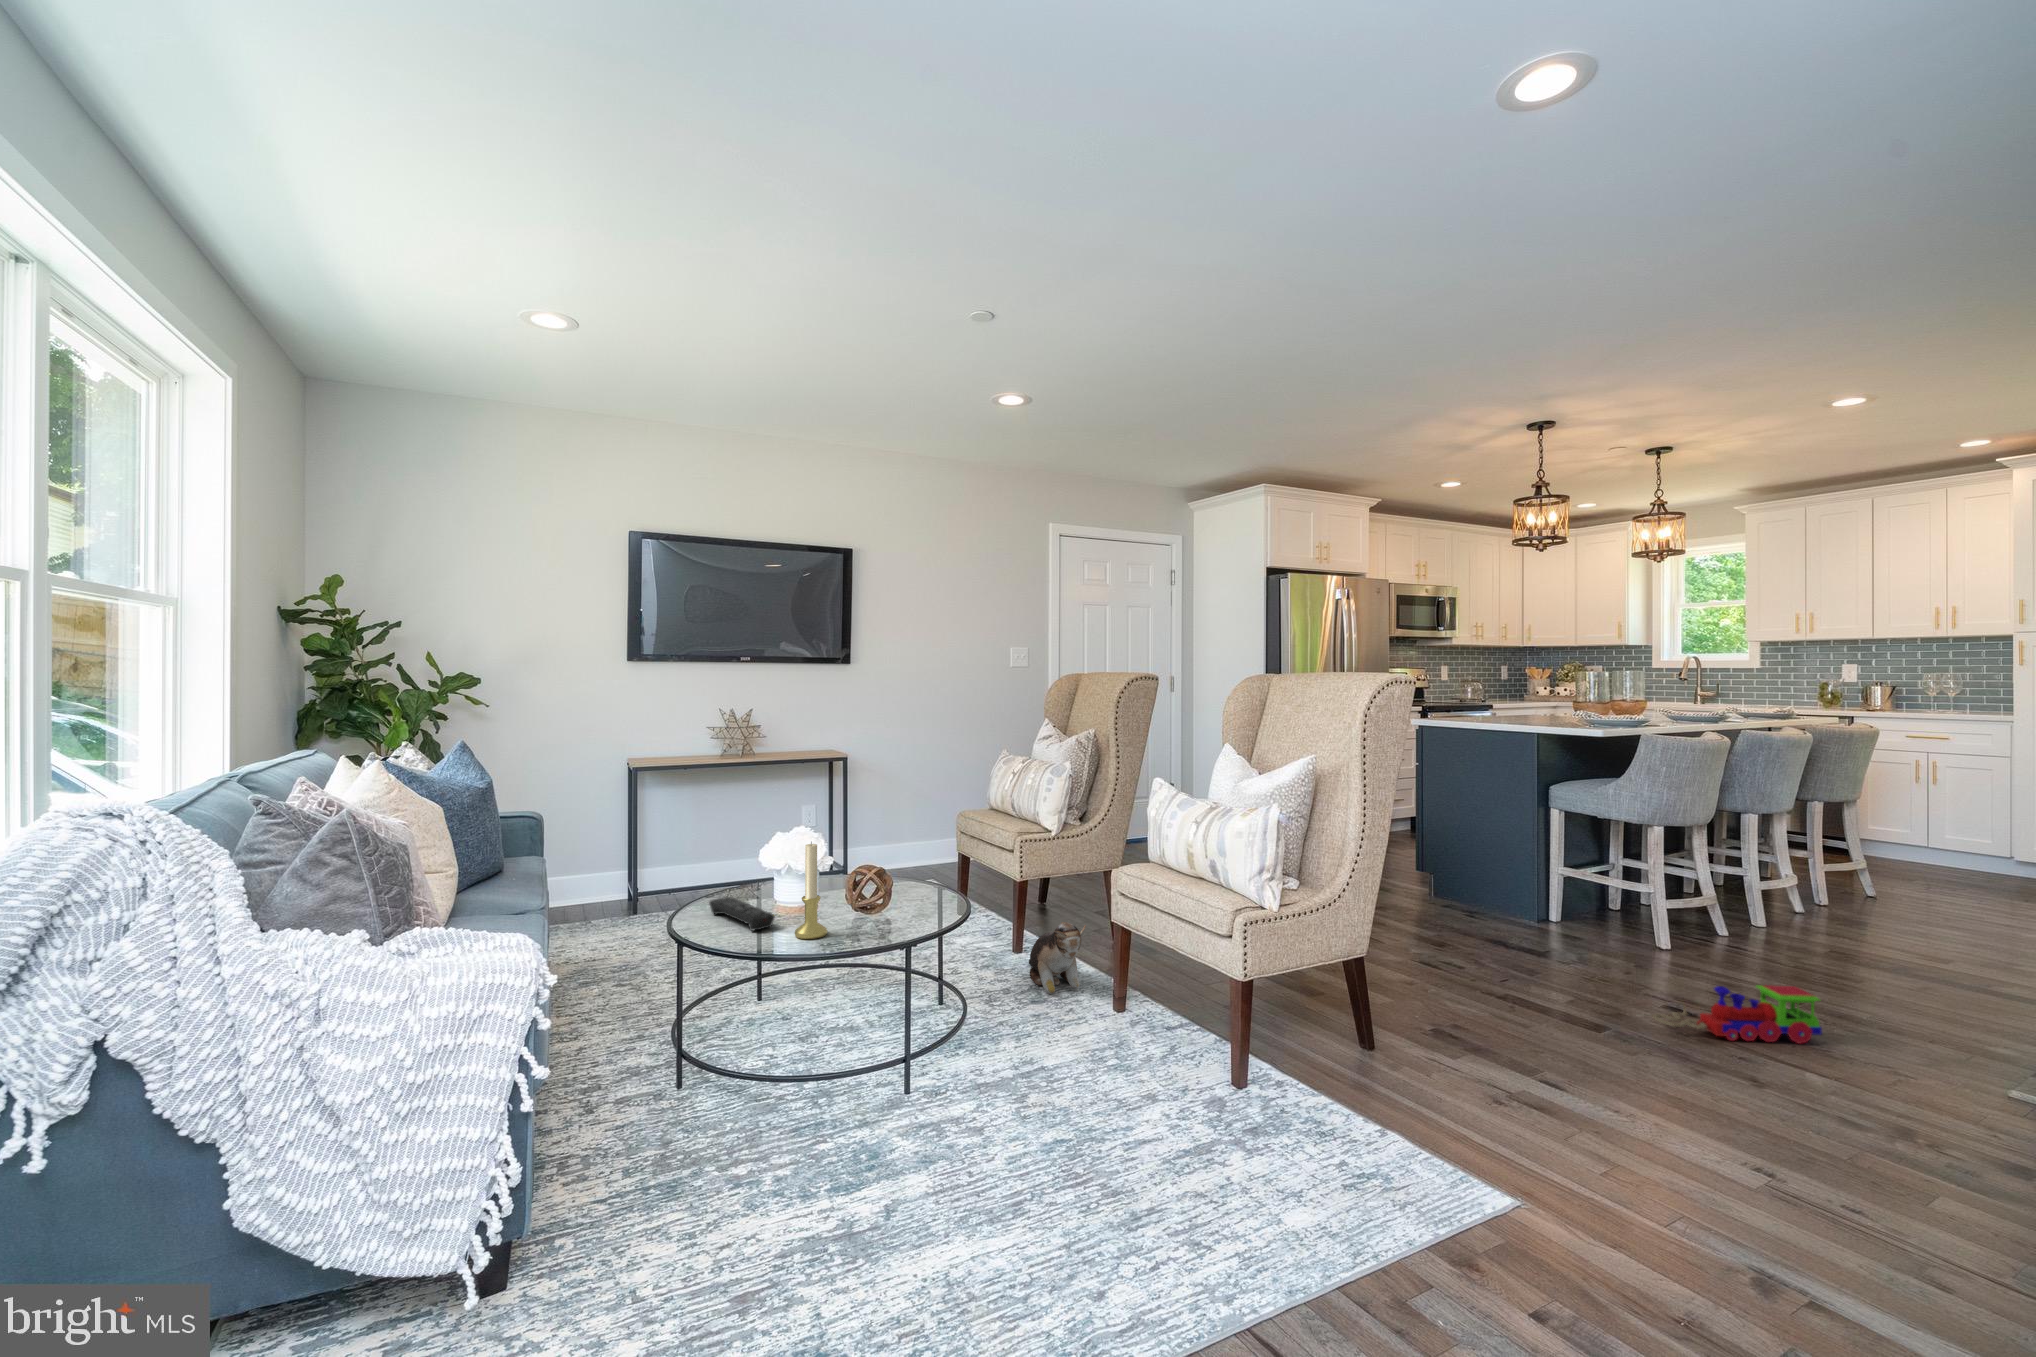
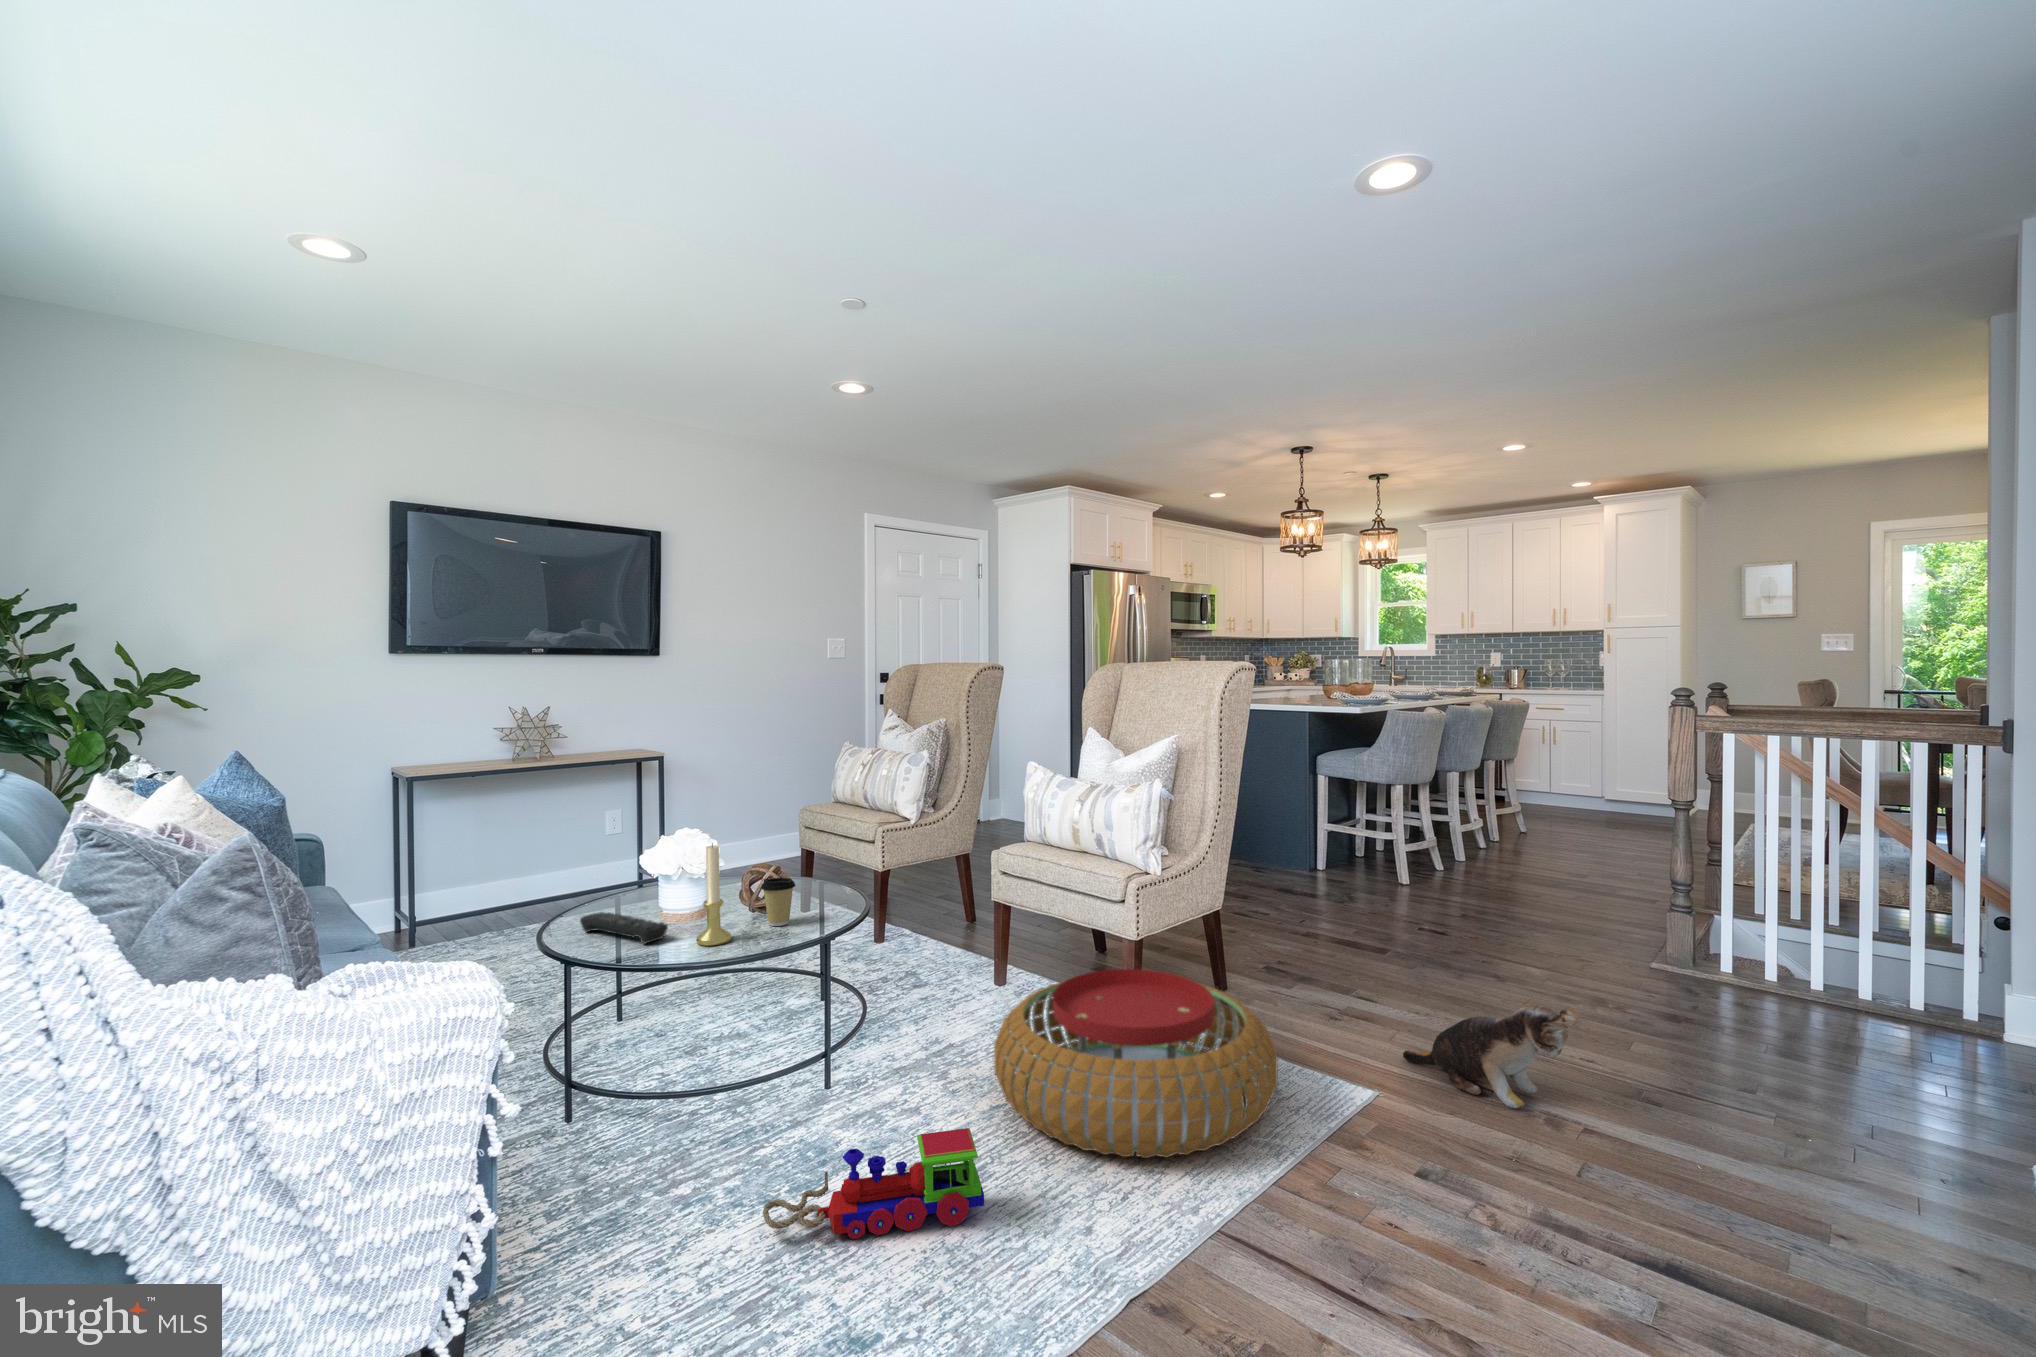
coffee cup: none [861,880,893,926] -> present [761,878,795,926]
plush toy: present [1029,922,1086,994] -> present [1403,1005,1579,1108]
toy train: present [1652,985,1822,1043] -> present [763,1128,984,1239]
pouf: none [1060,1012,1378,1232] -> present [994,969,1278,1158]

